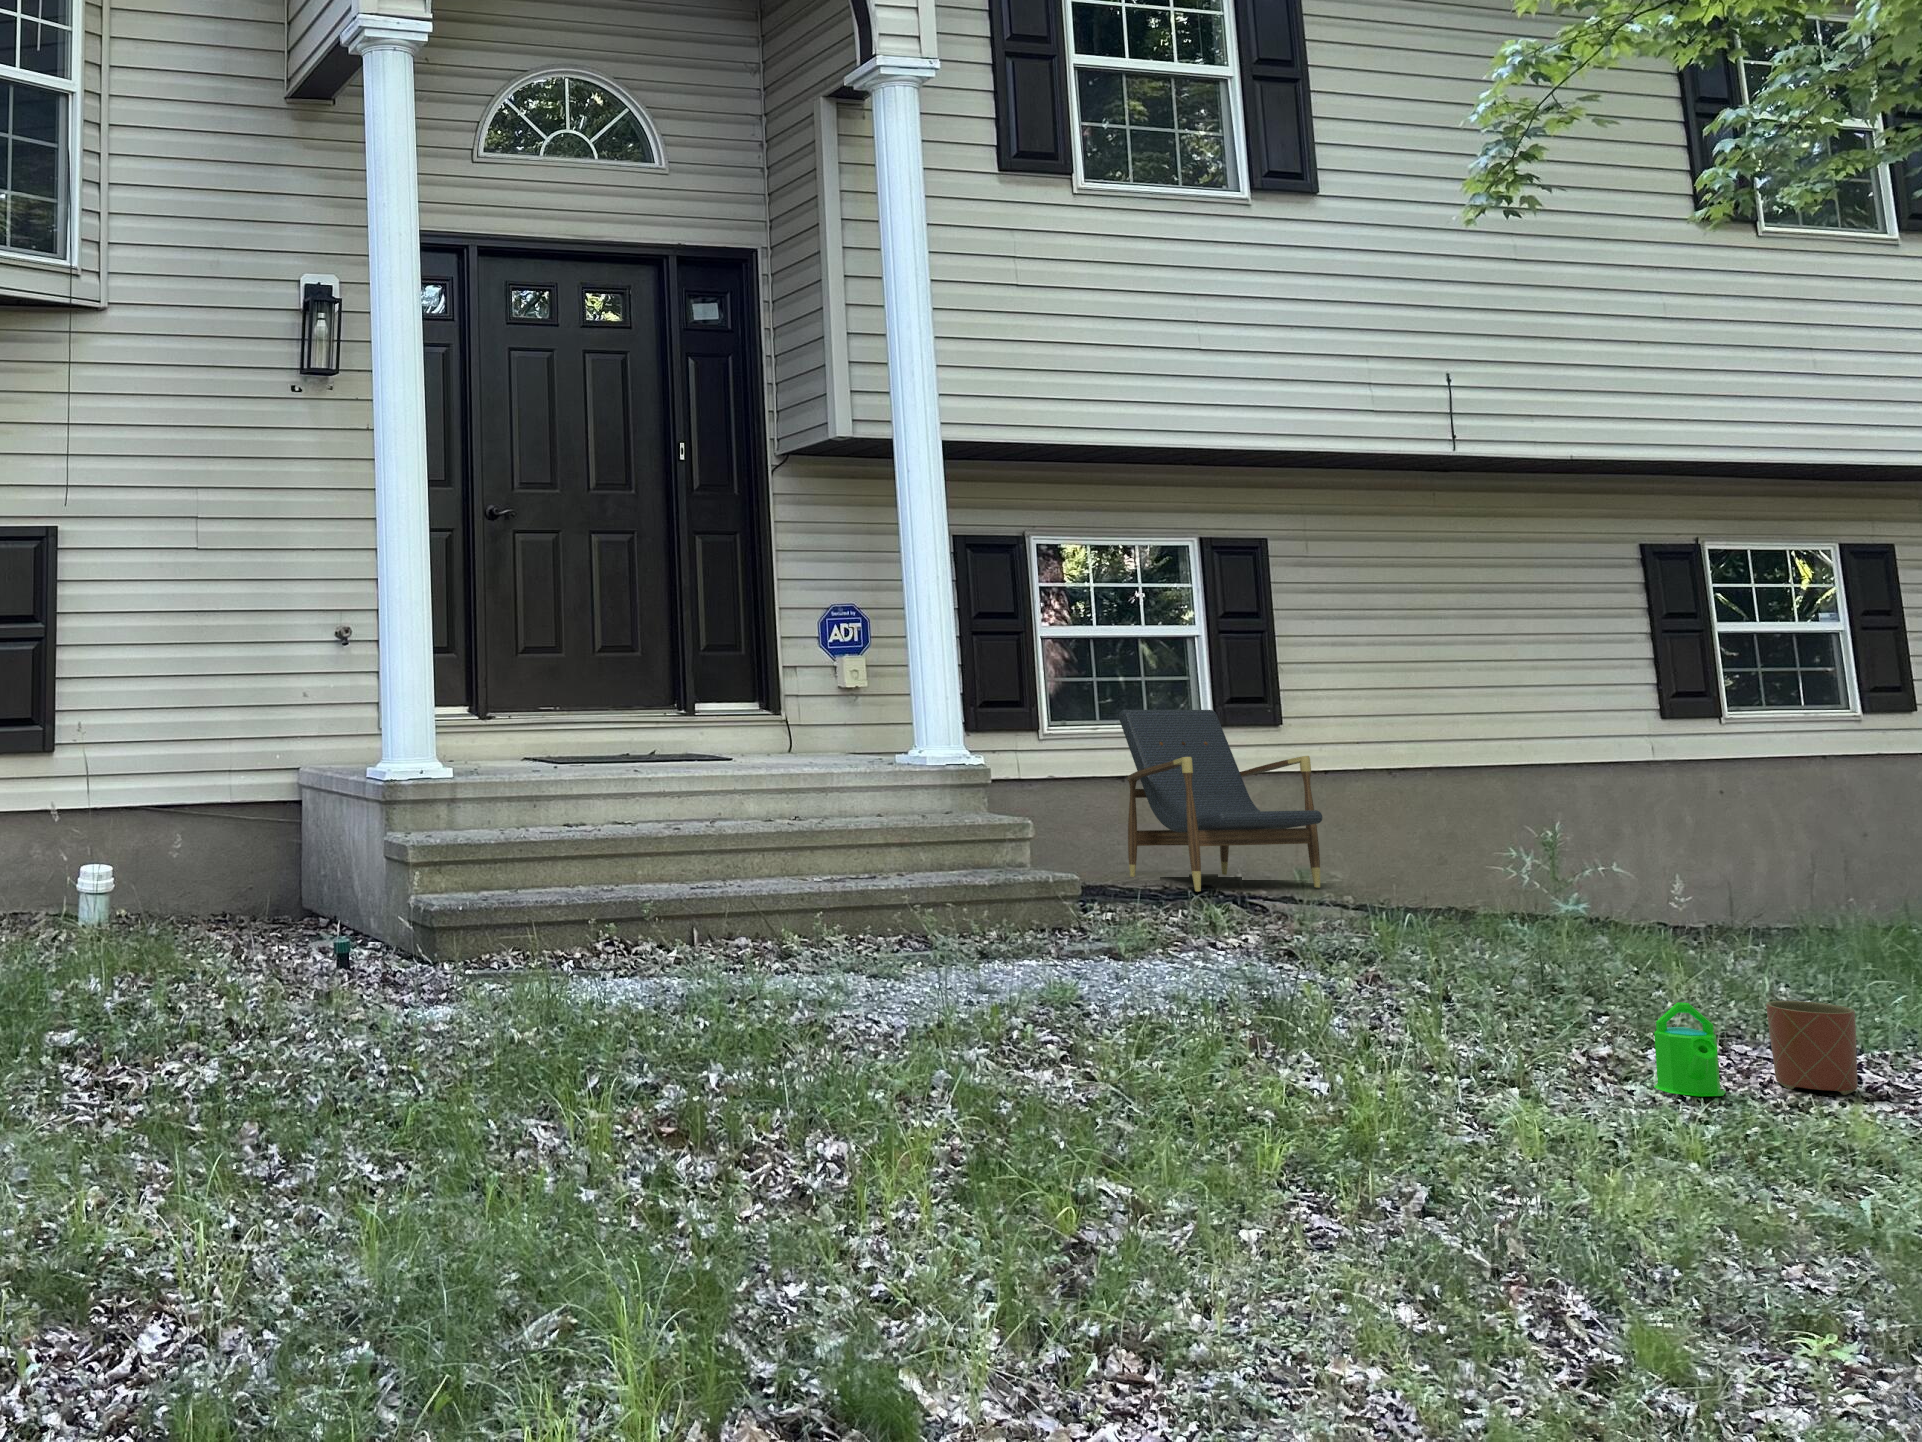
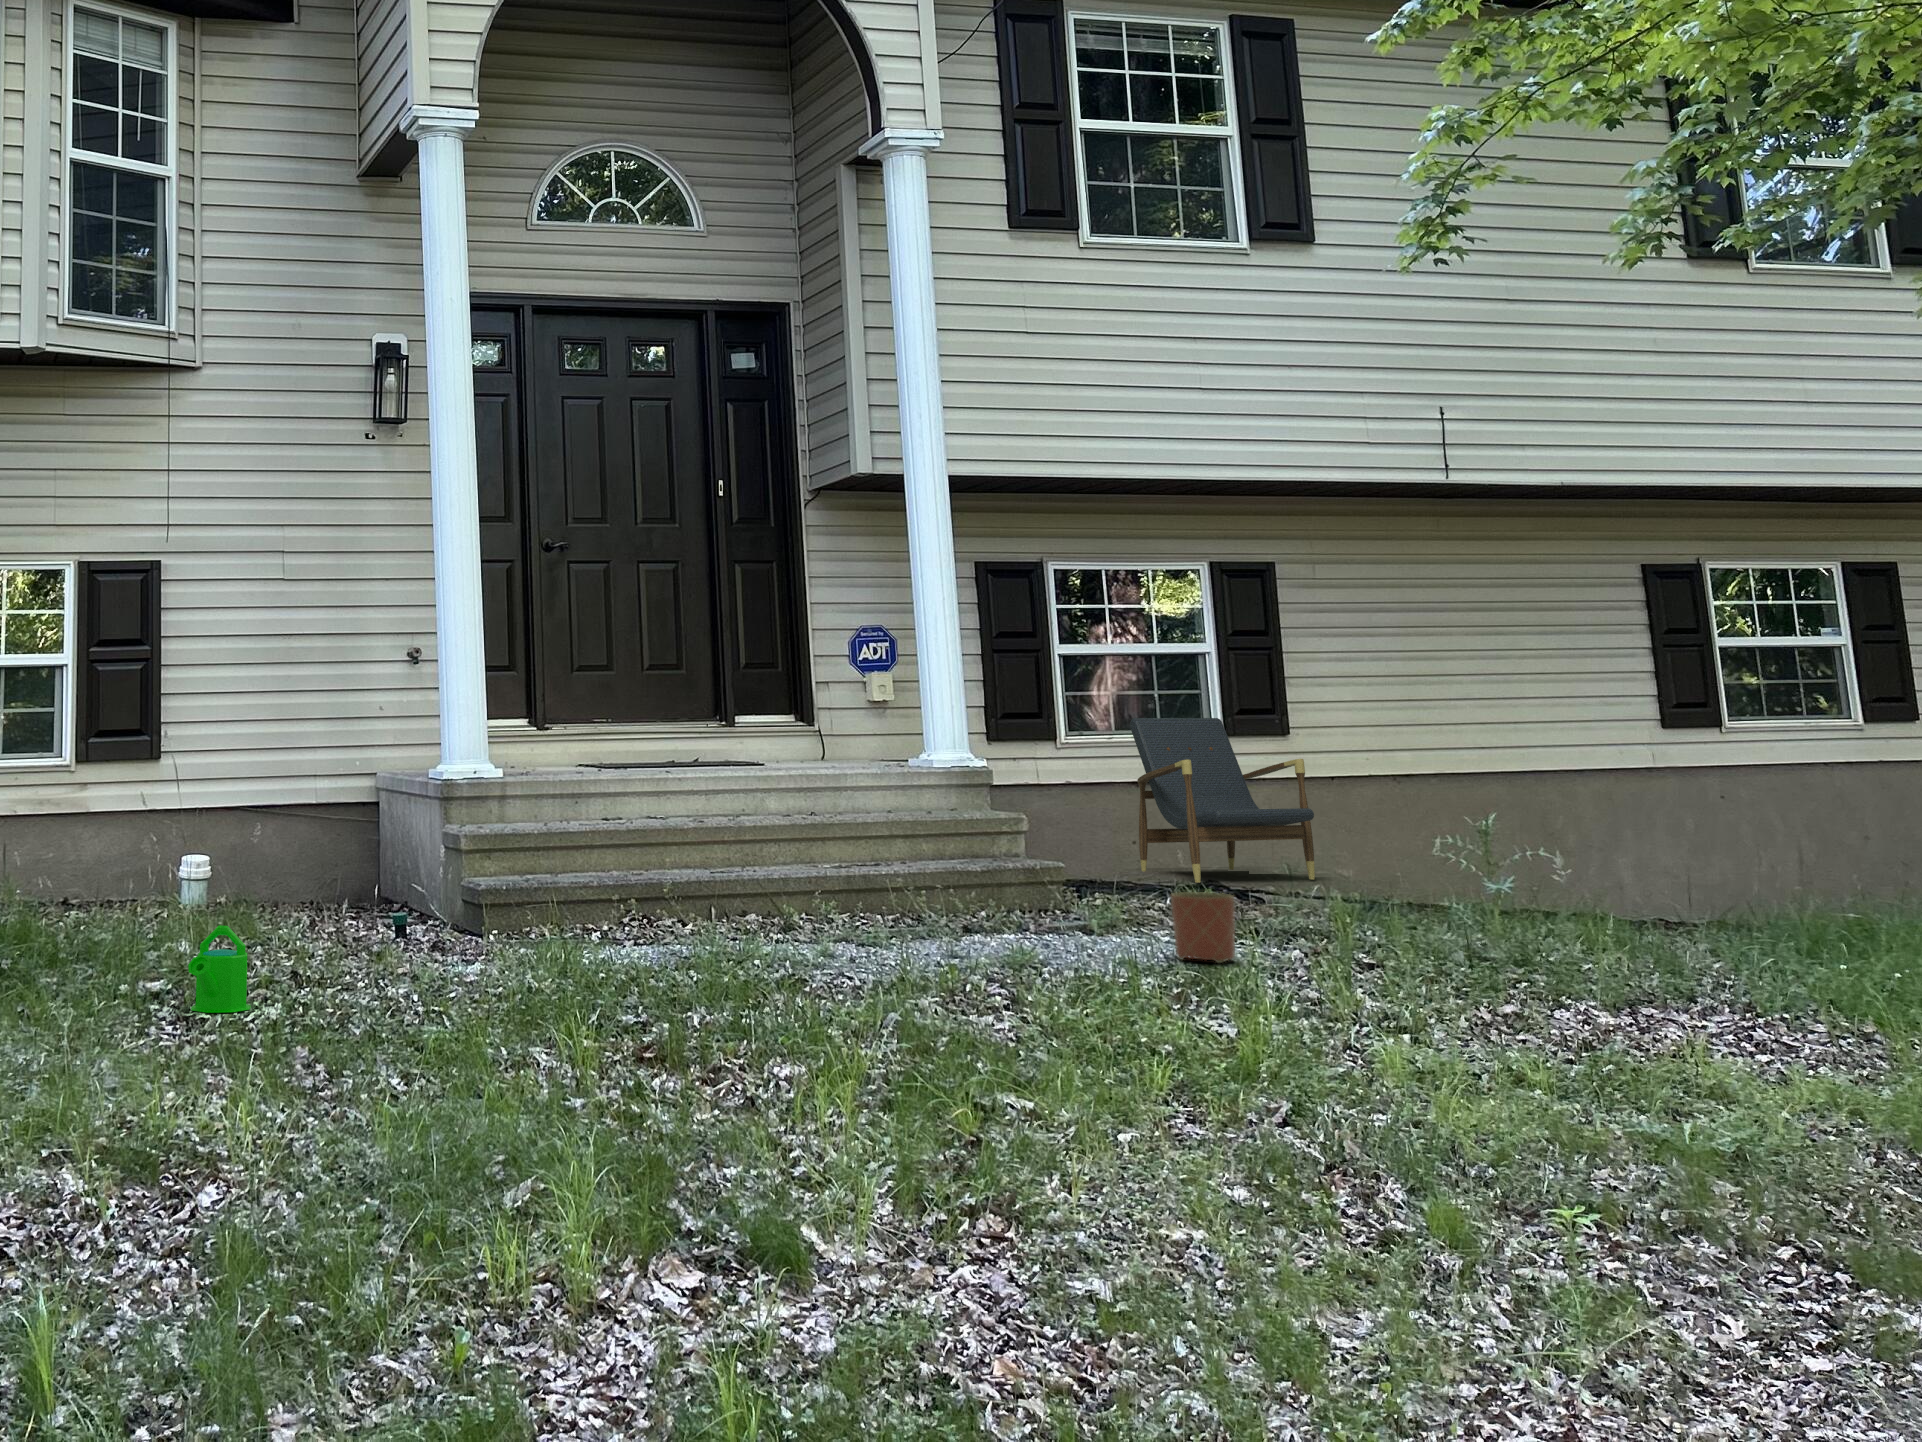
planter: present [1766,1001,1858,1095] -> present [1171,892,1235,963]
watering can: present [1654,1002,1726,1096] -> present [188,925,251,1013]

